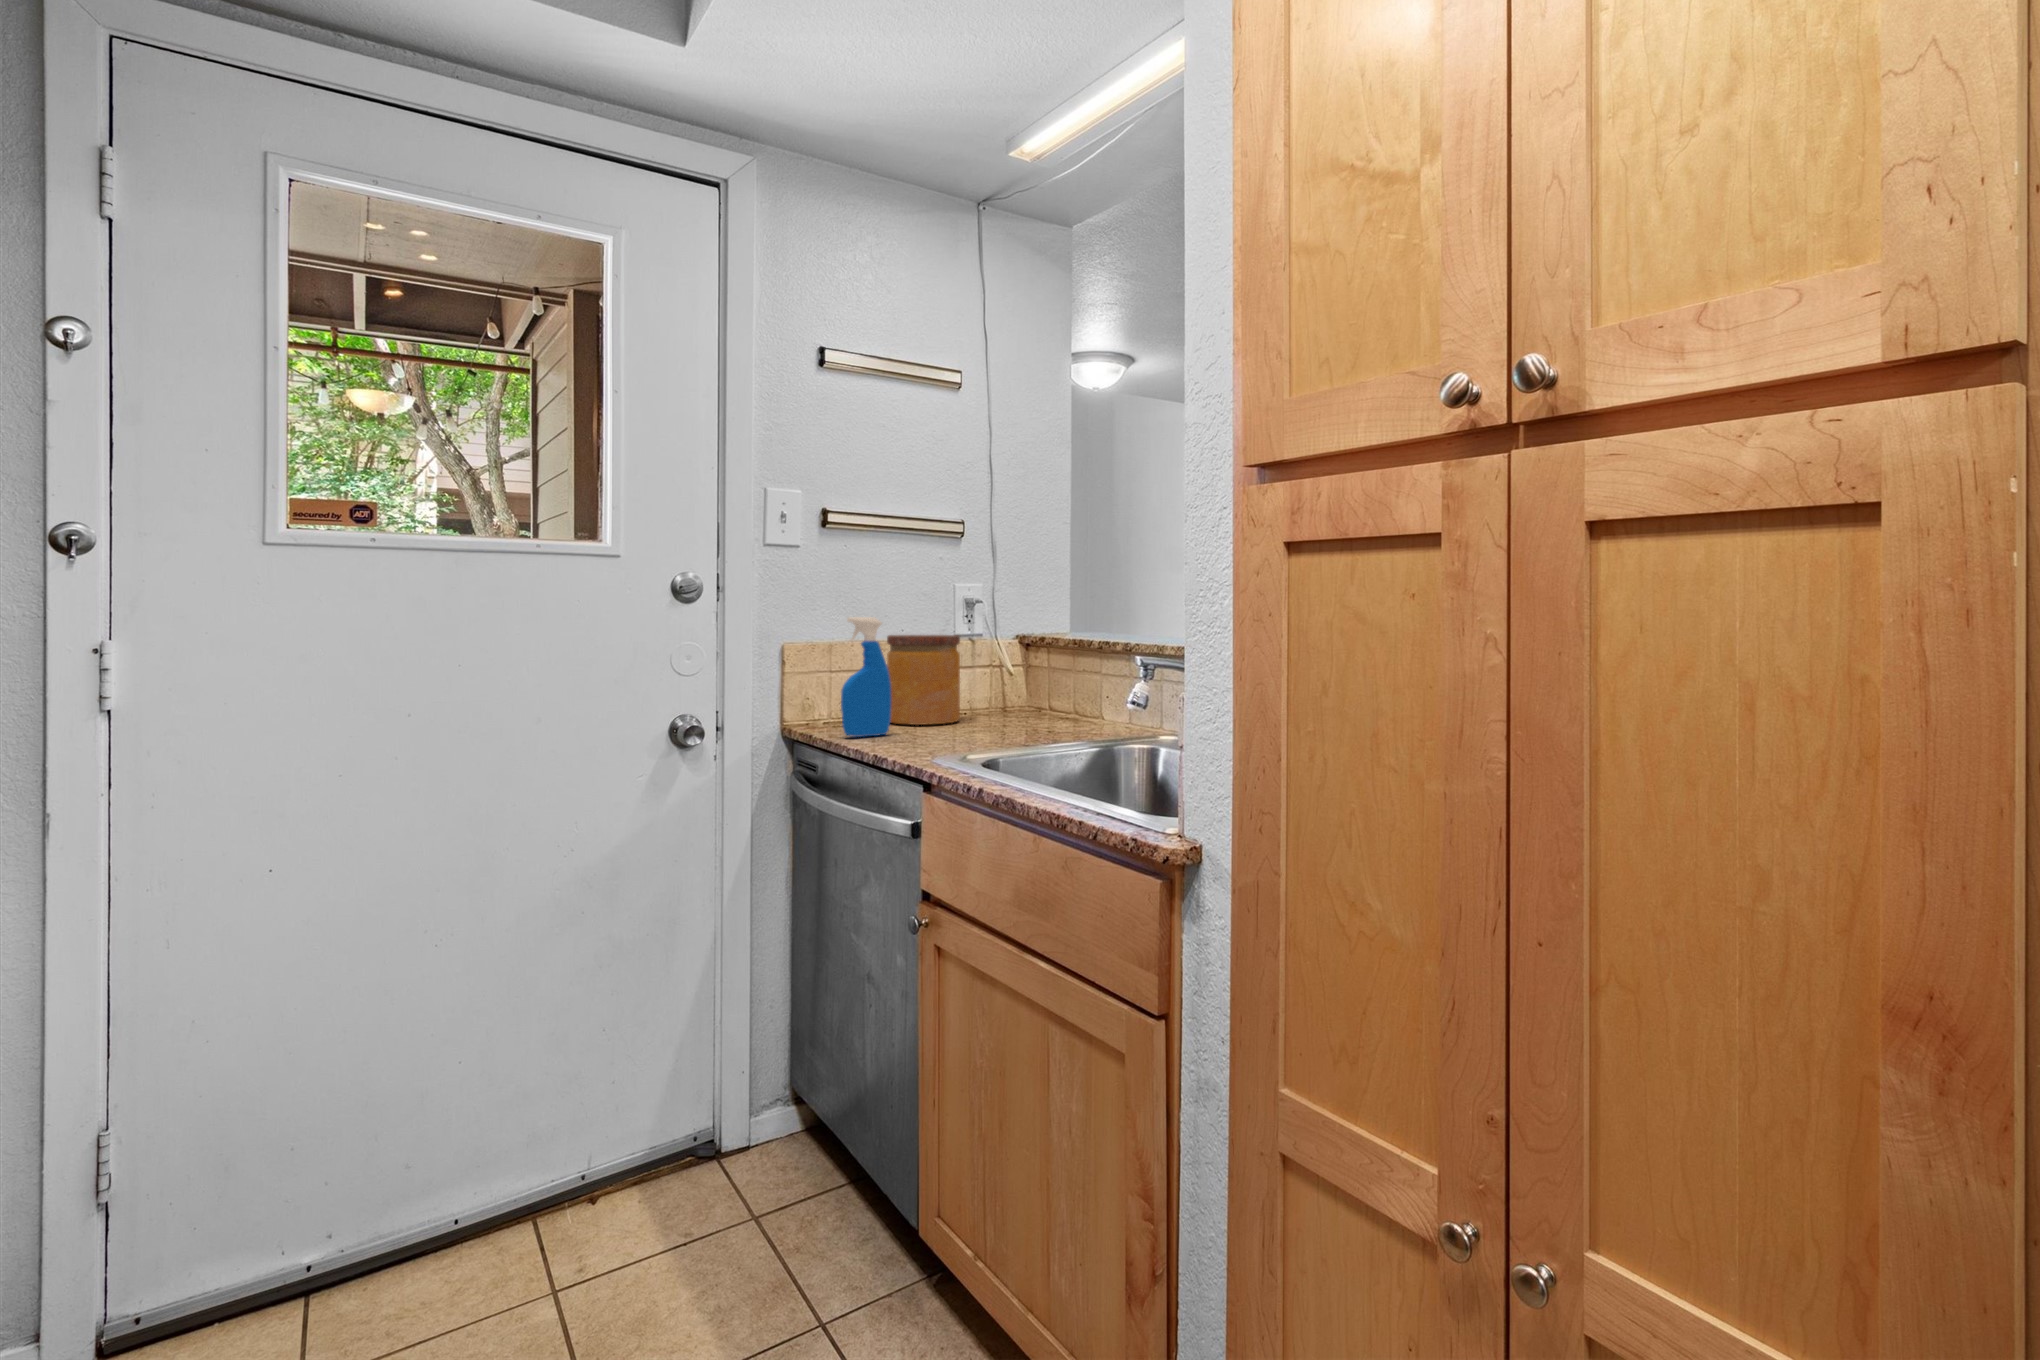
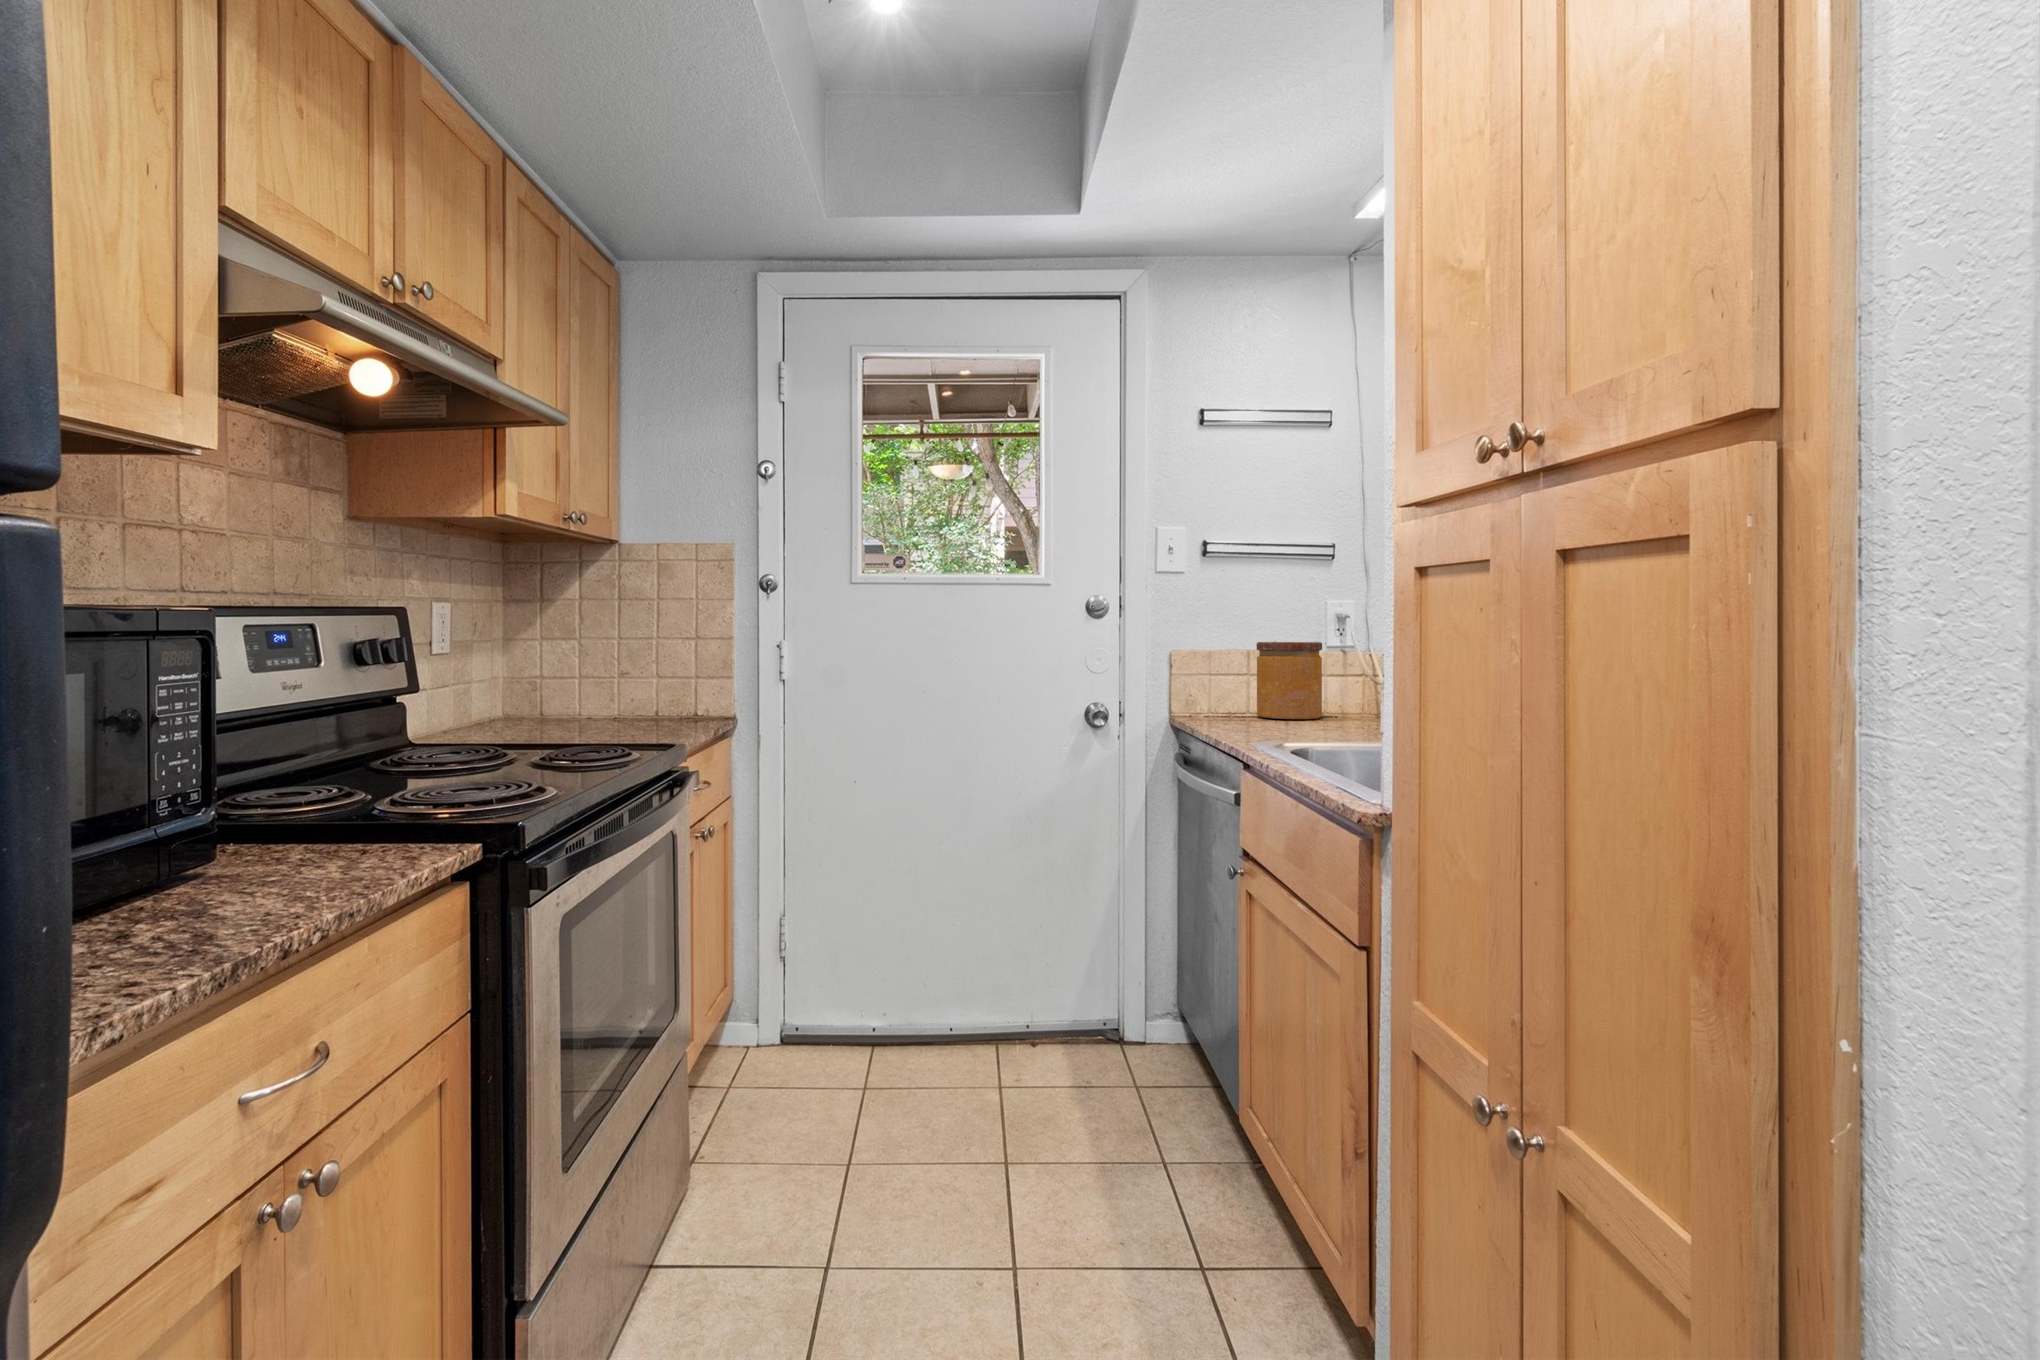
spray bottle: present [841,617,891,737] -> none [1205,627,1248,724]

